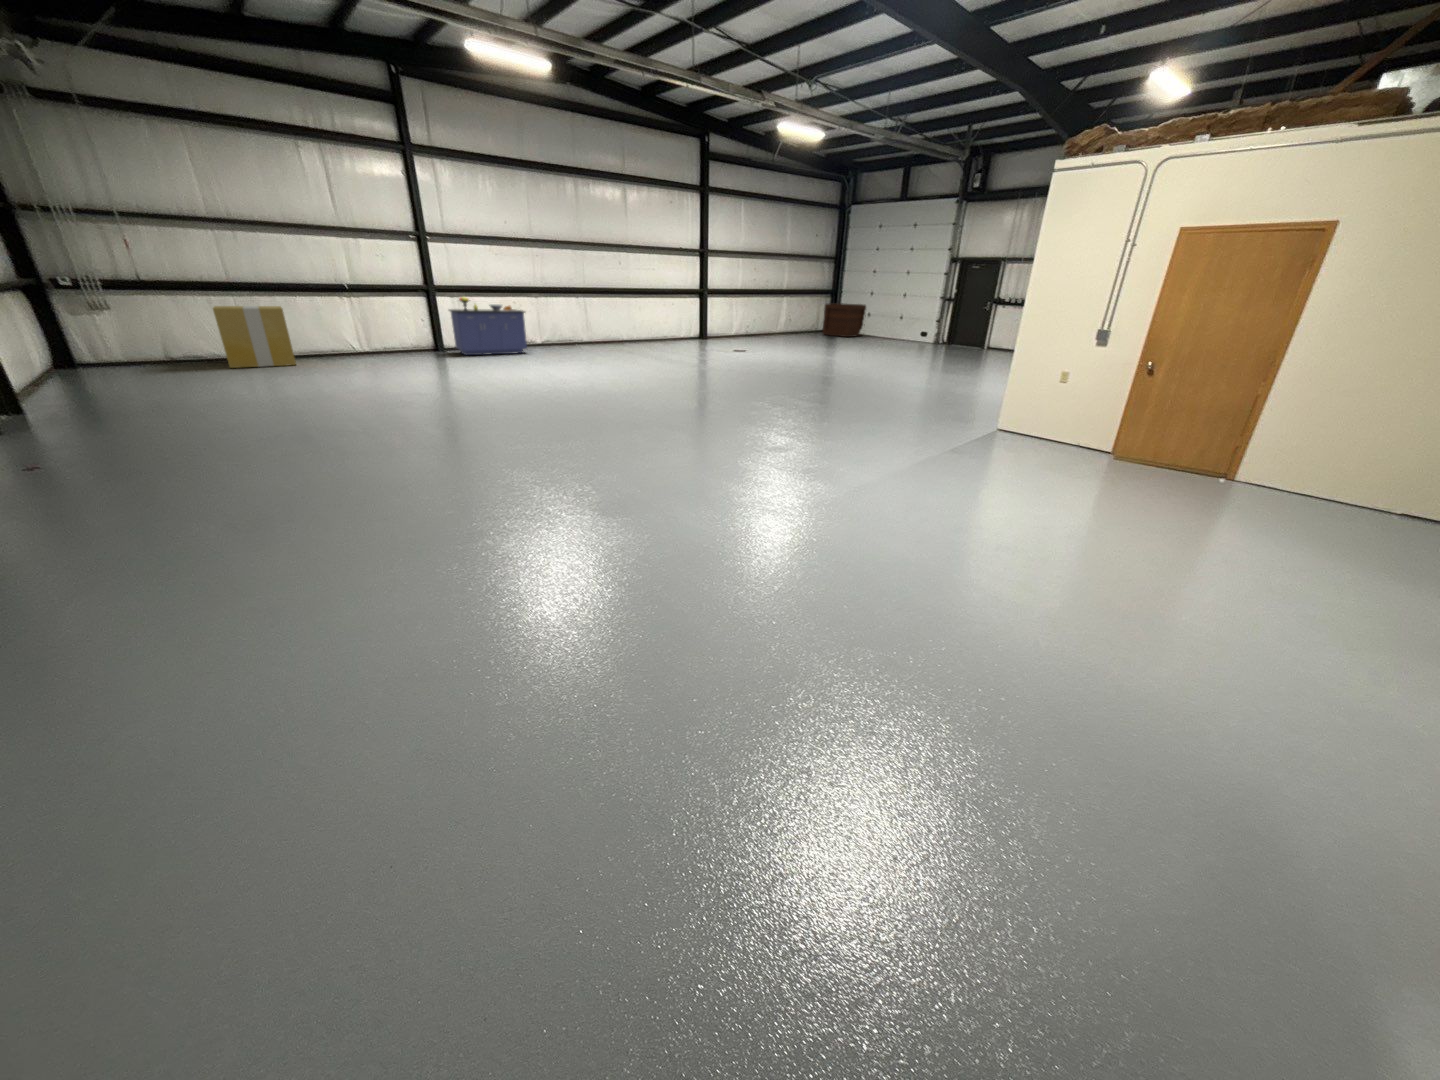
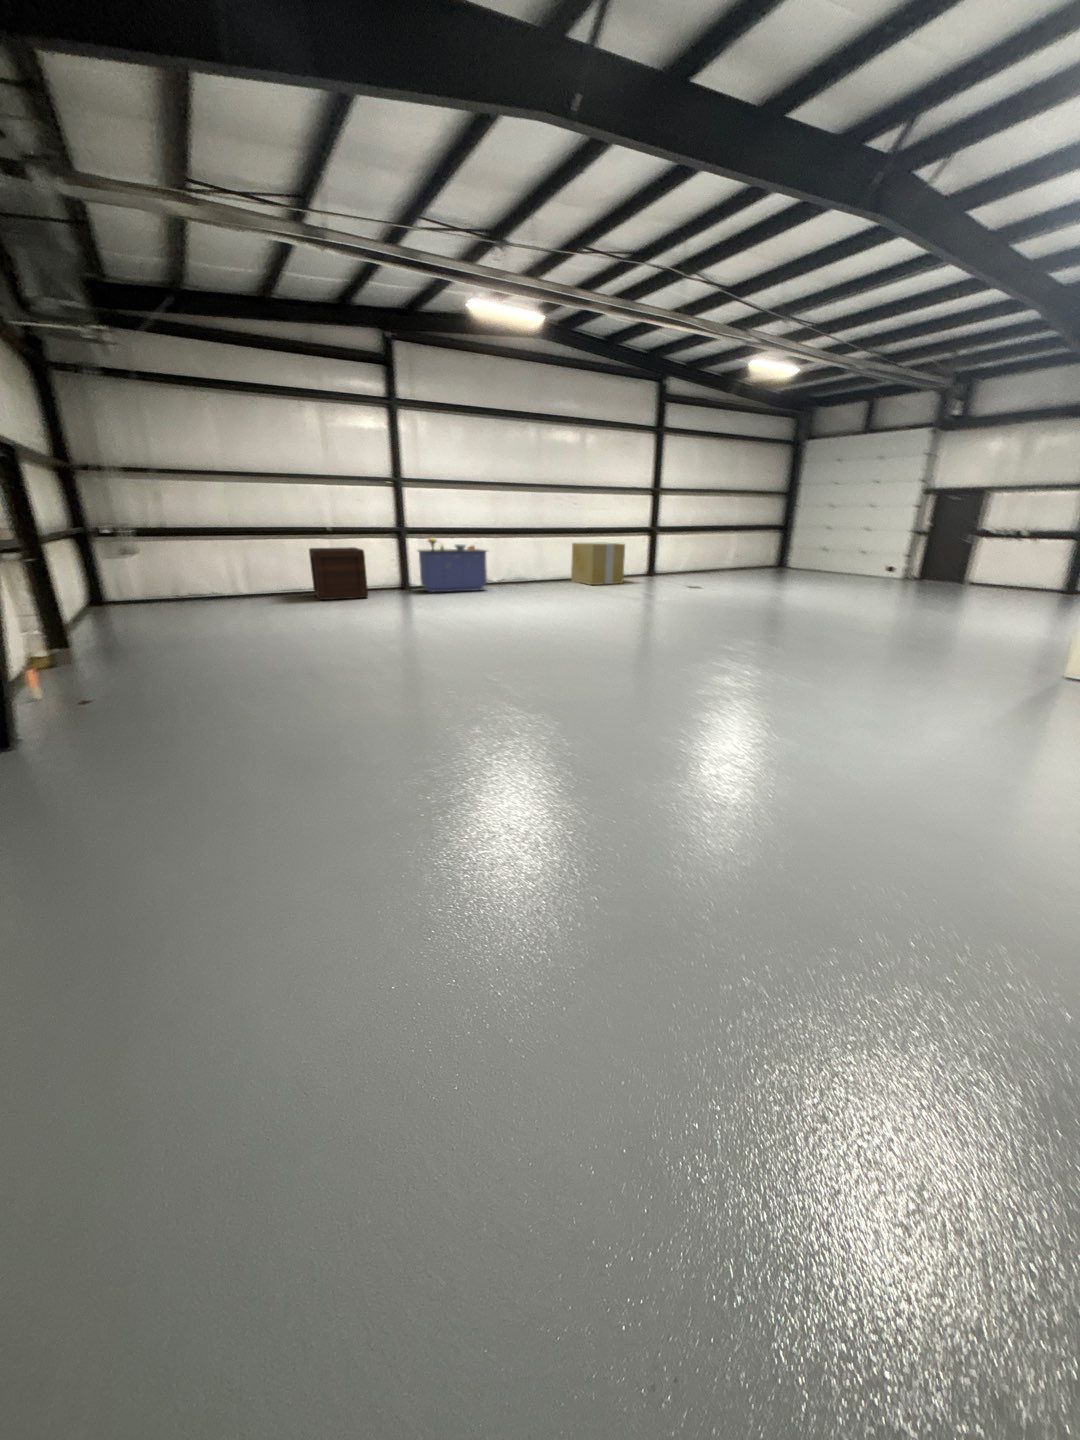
wooden crate: present [822,303,866,337] -> present [309,547,368,600]
cardboard box: present [213,306,296,368] -> present [571,542,625,585]

